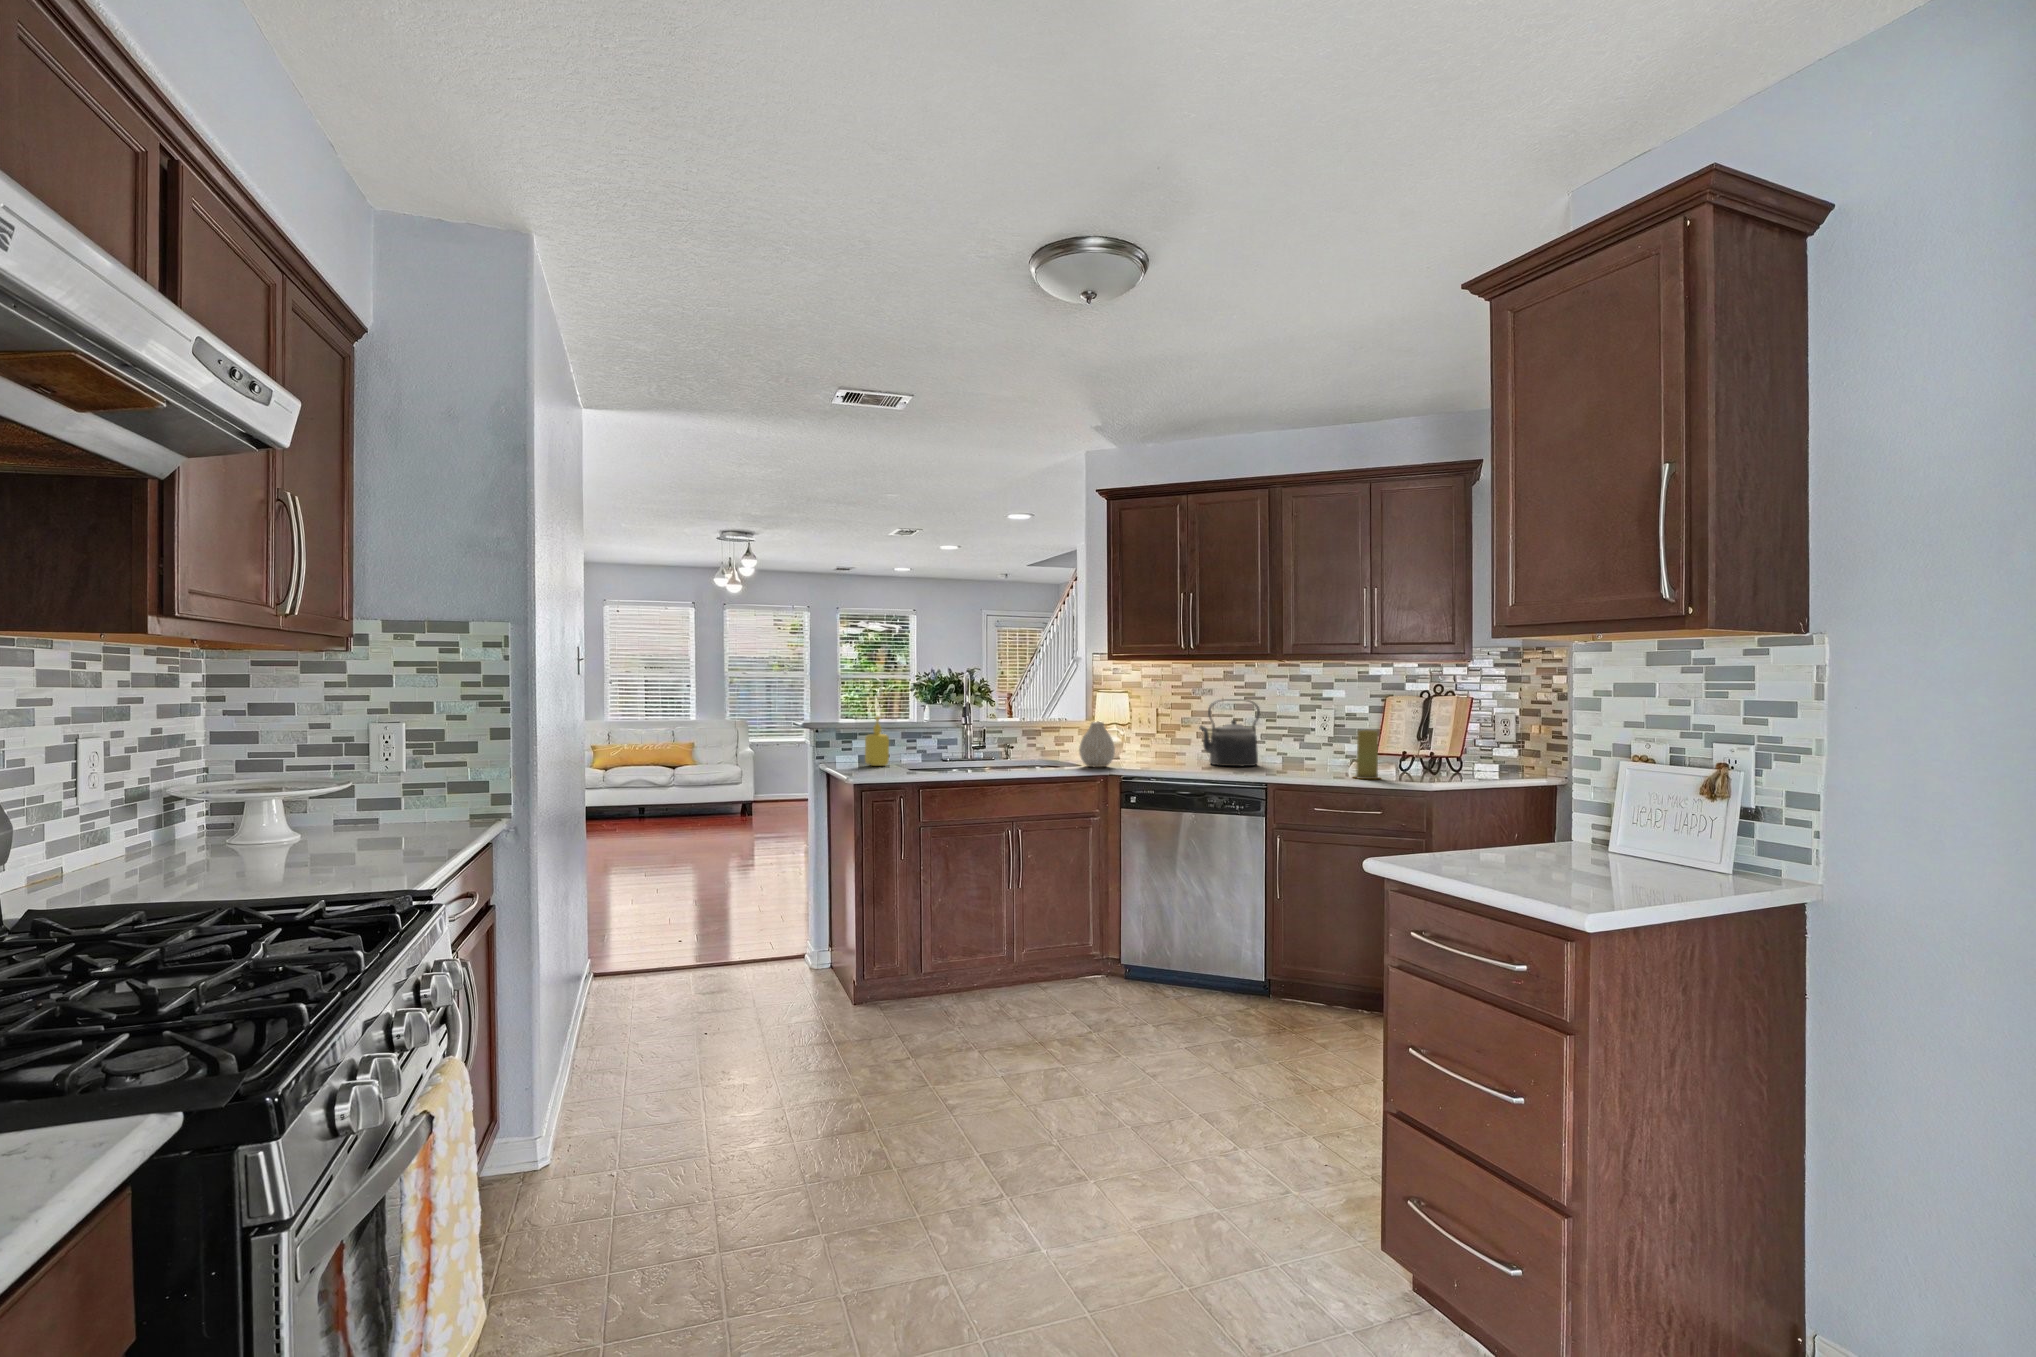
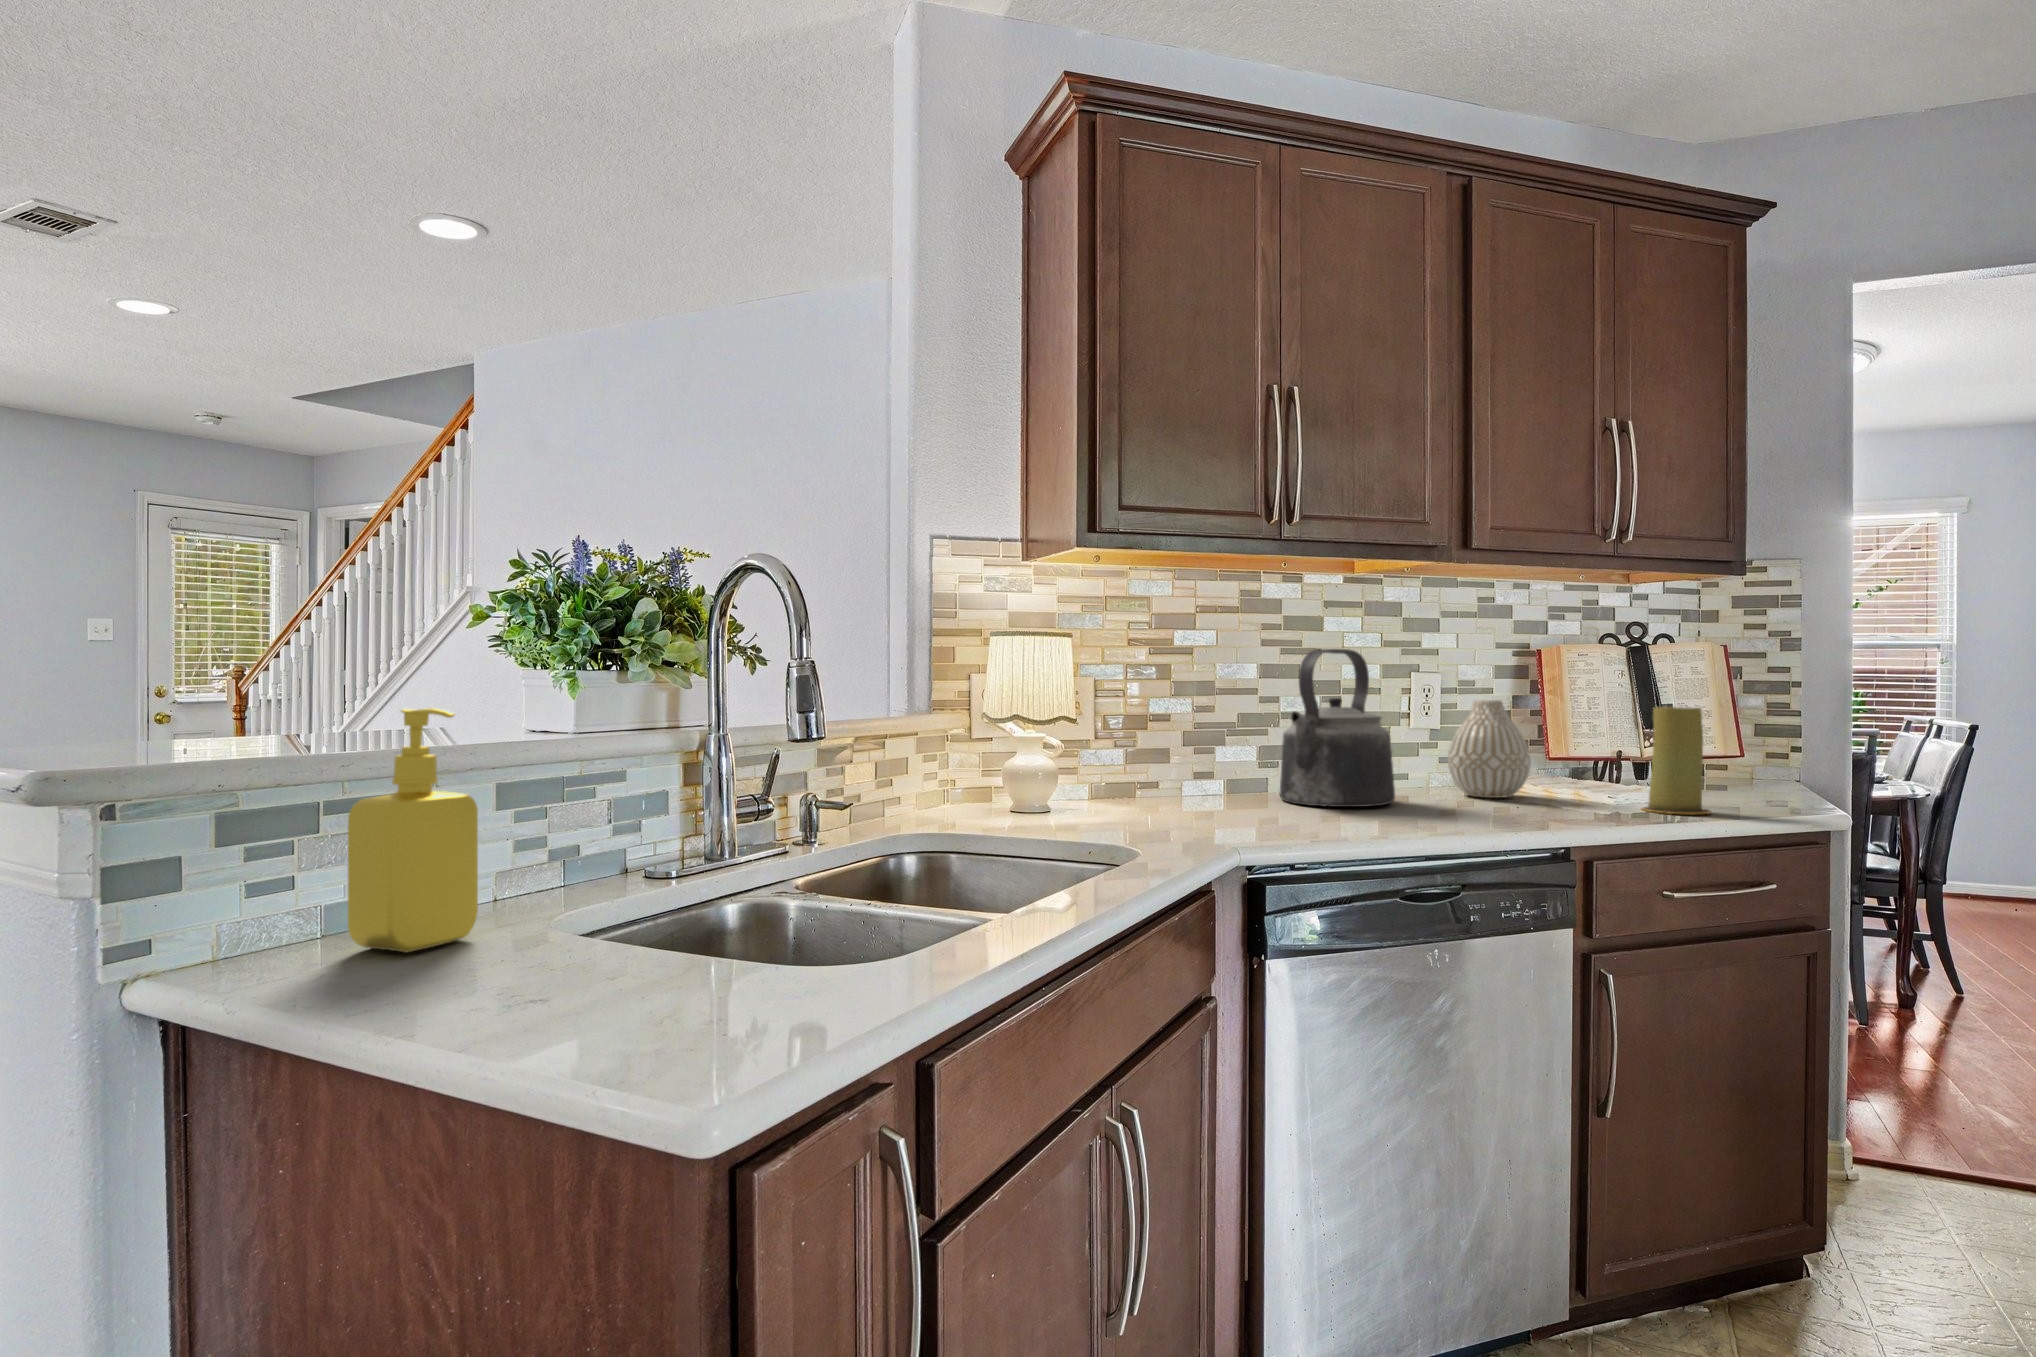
vase: present [1079,722,1115,767] -> present [1448,700,1531,798]

